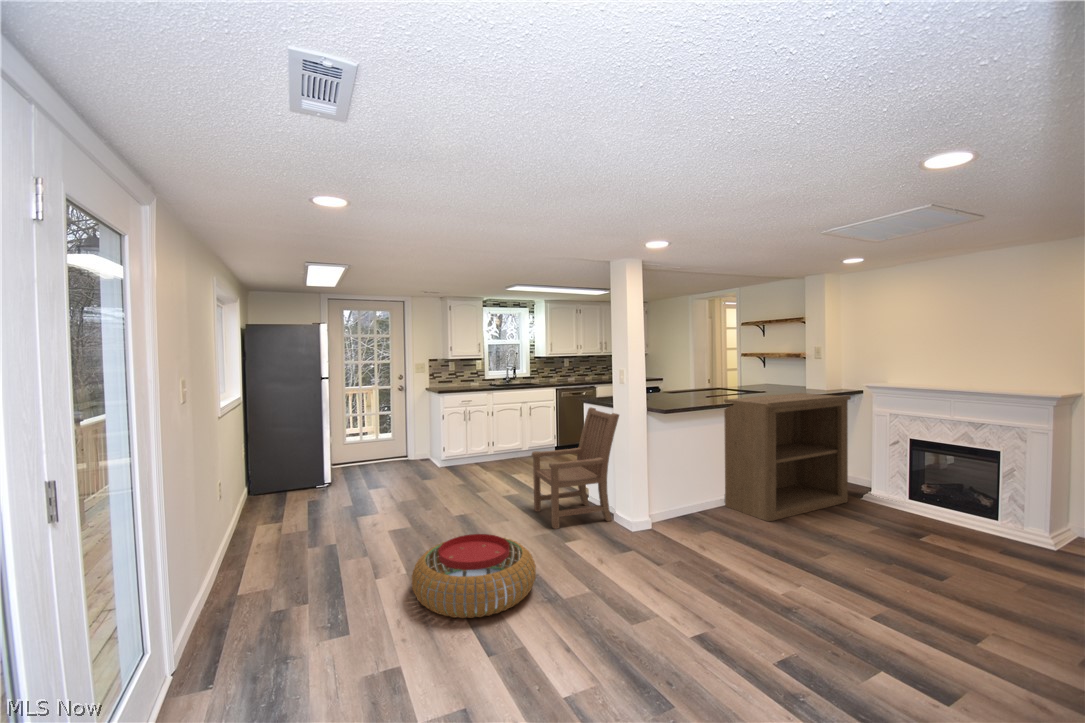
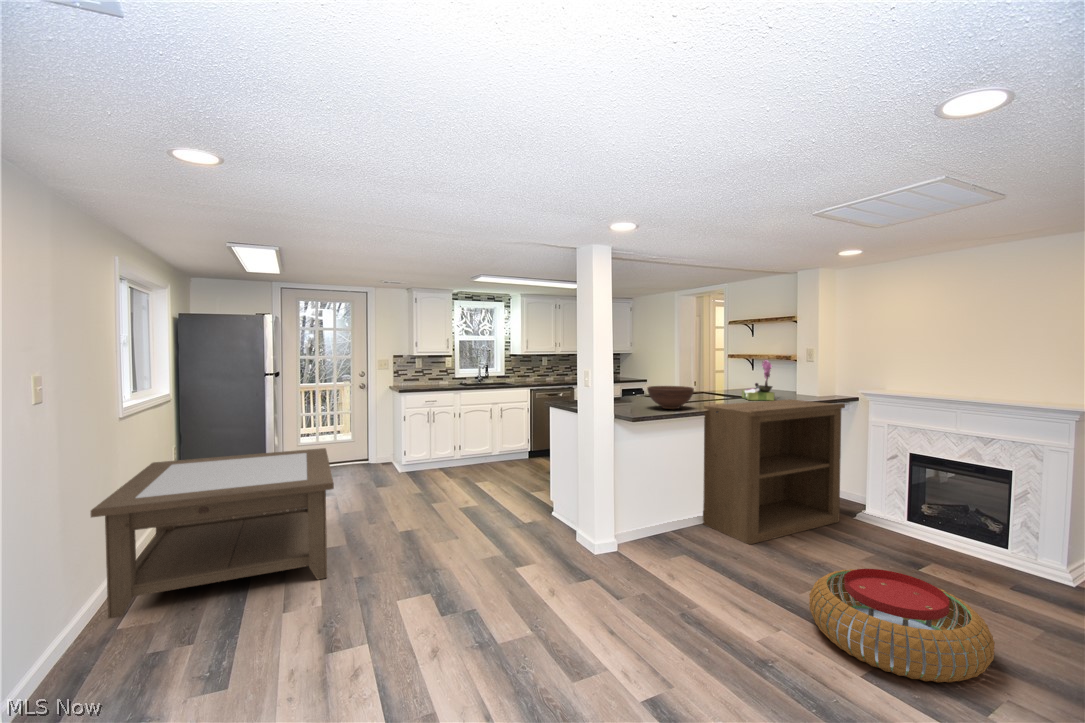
flower arrangement: none [756,357,786,394] -> present [742,360,774,400]
fruit bowl: none [672,382,715,403] -> present [647,386,694,409]
armchair: present [532,408,619,529] -> none [488,412,585,550]
coffee table: none [214,443,408,586] -> present [91,448,334,619]
pouf: present [412,534,536,618] -> present [809,569,995,683]

